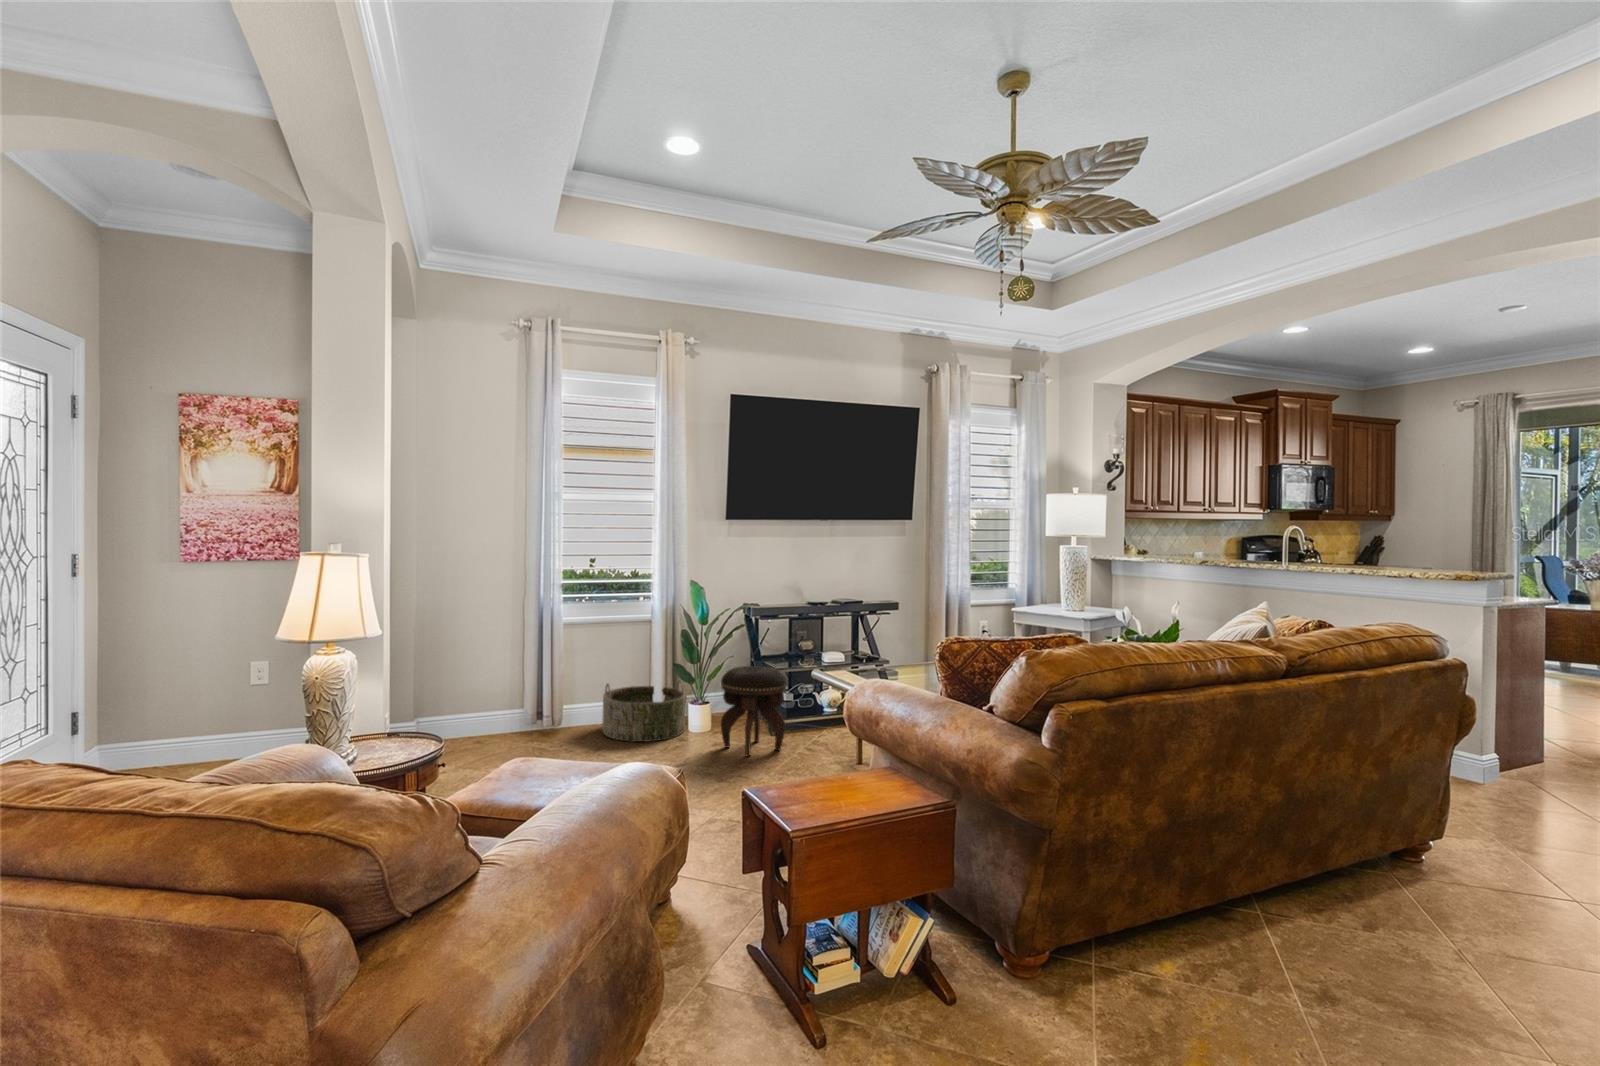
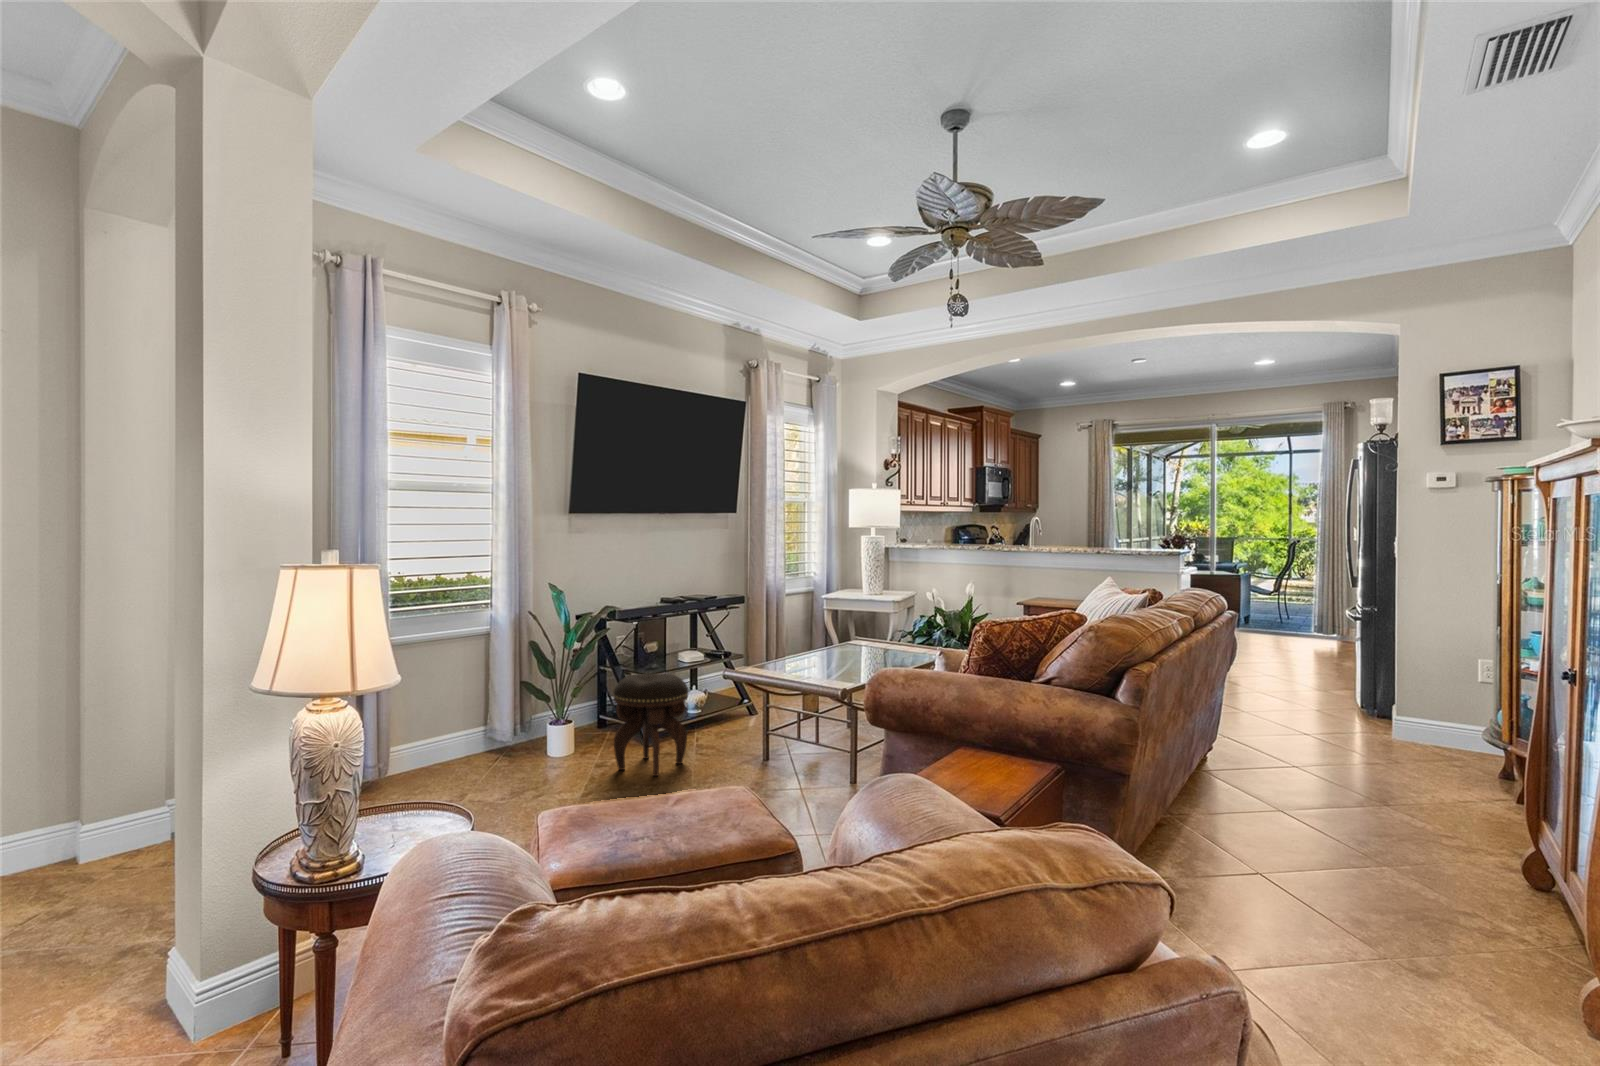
basket: present [602,680,685,742] -> none [446,700,551,783]

